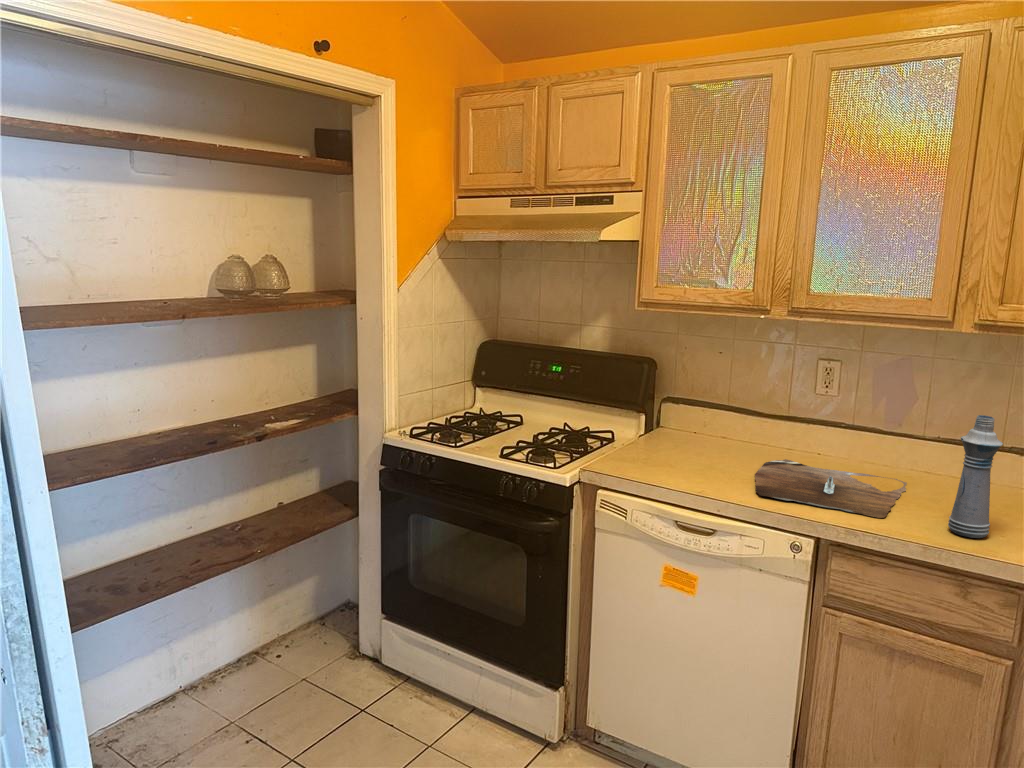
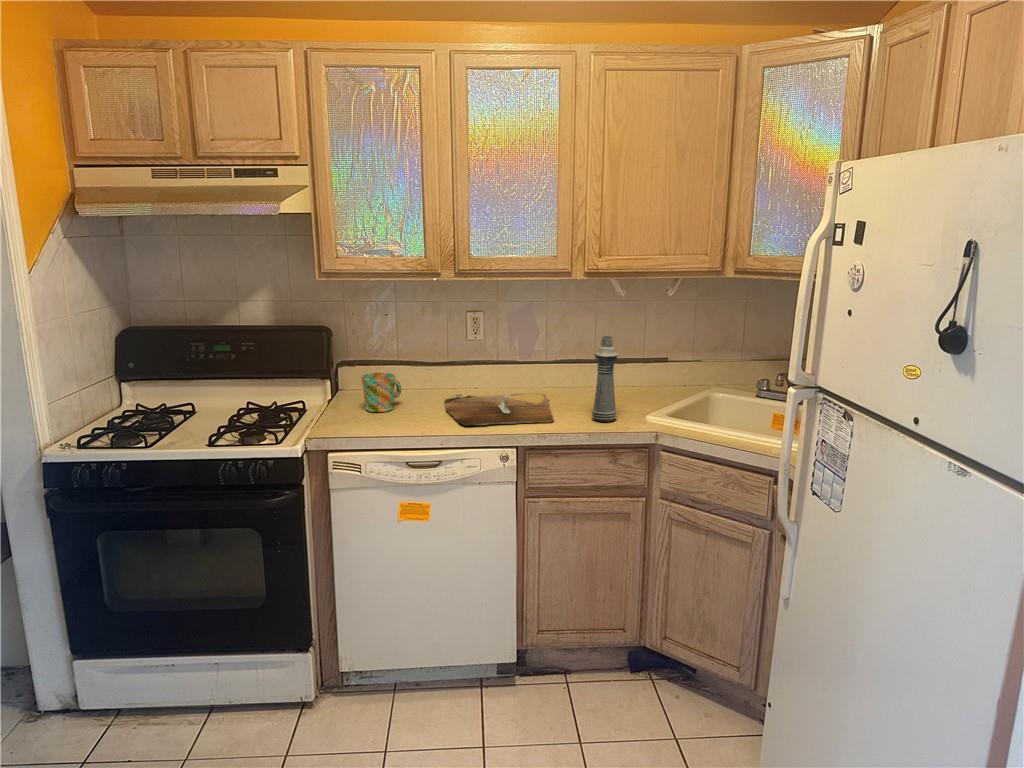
mug: none [668,416,714,461] -> present [361,373,402,412]

